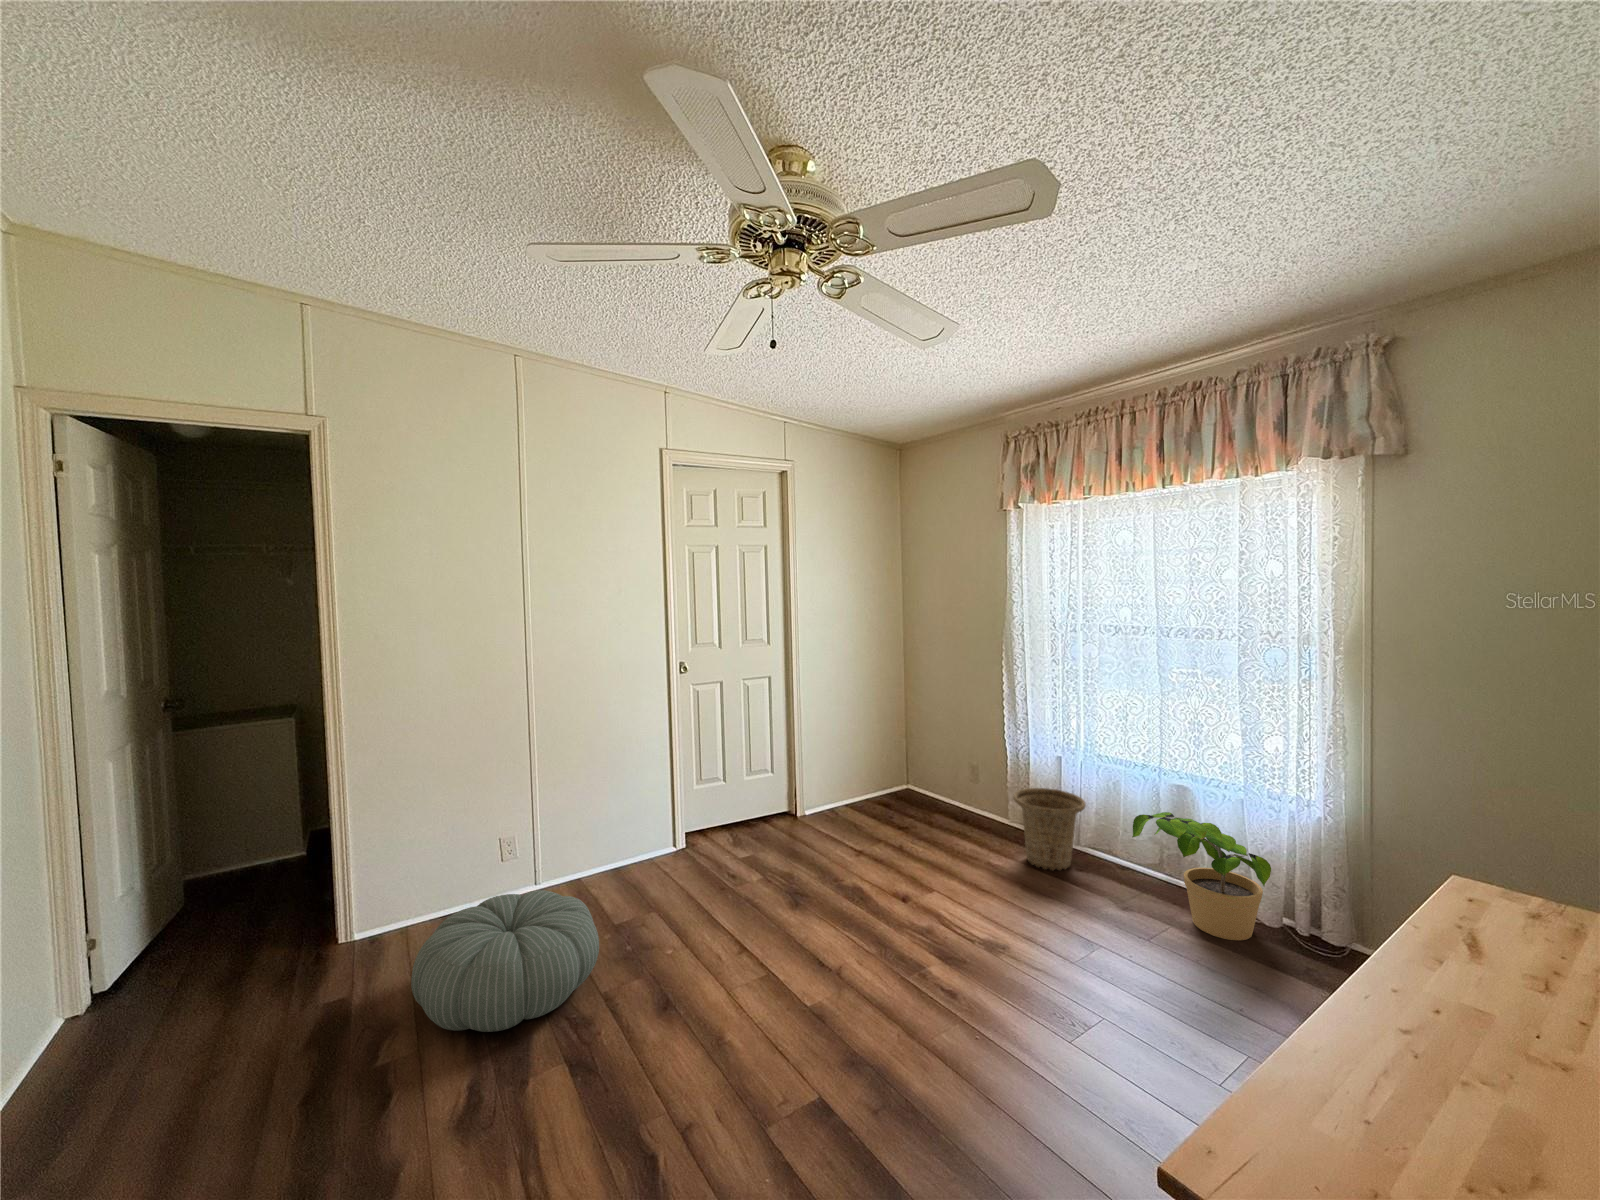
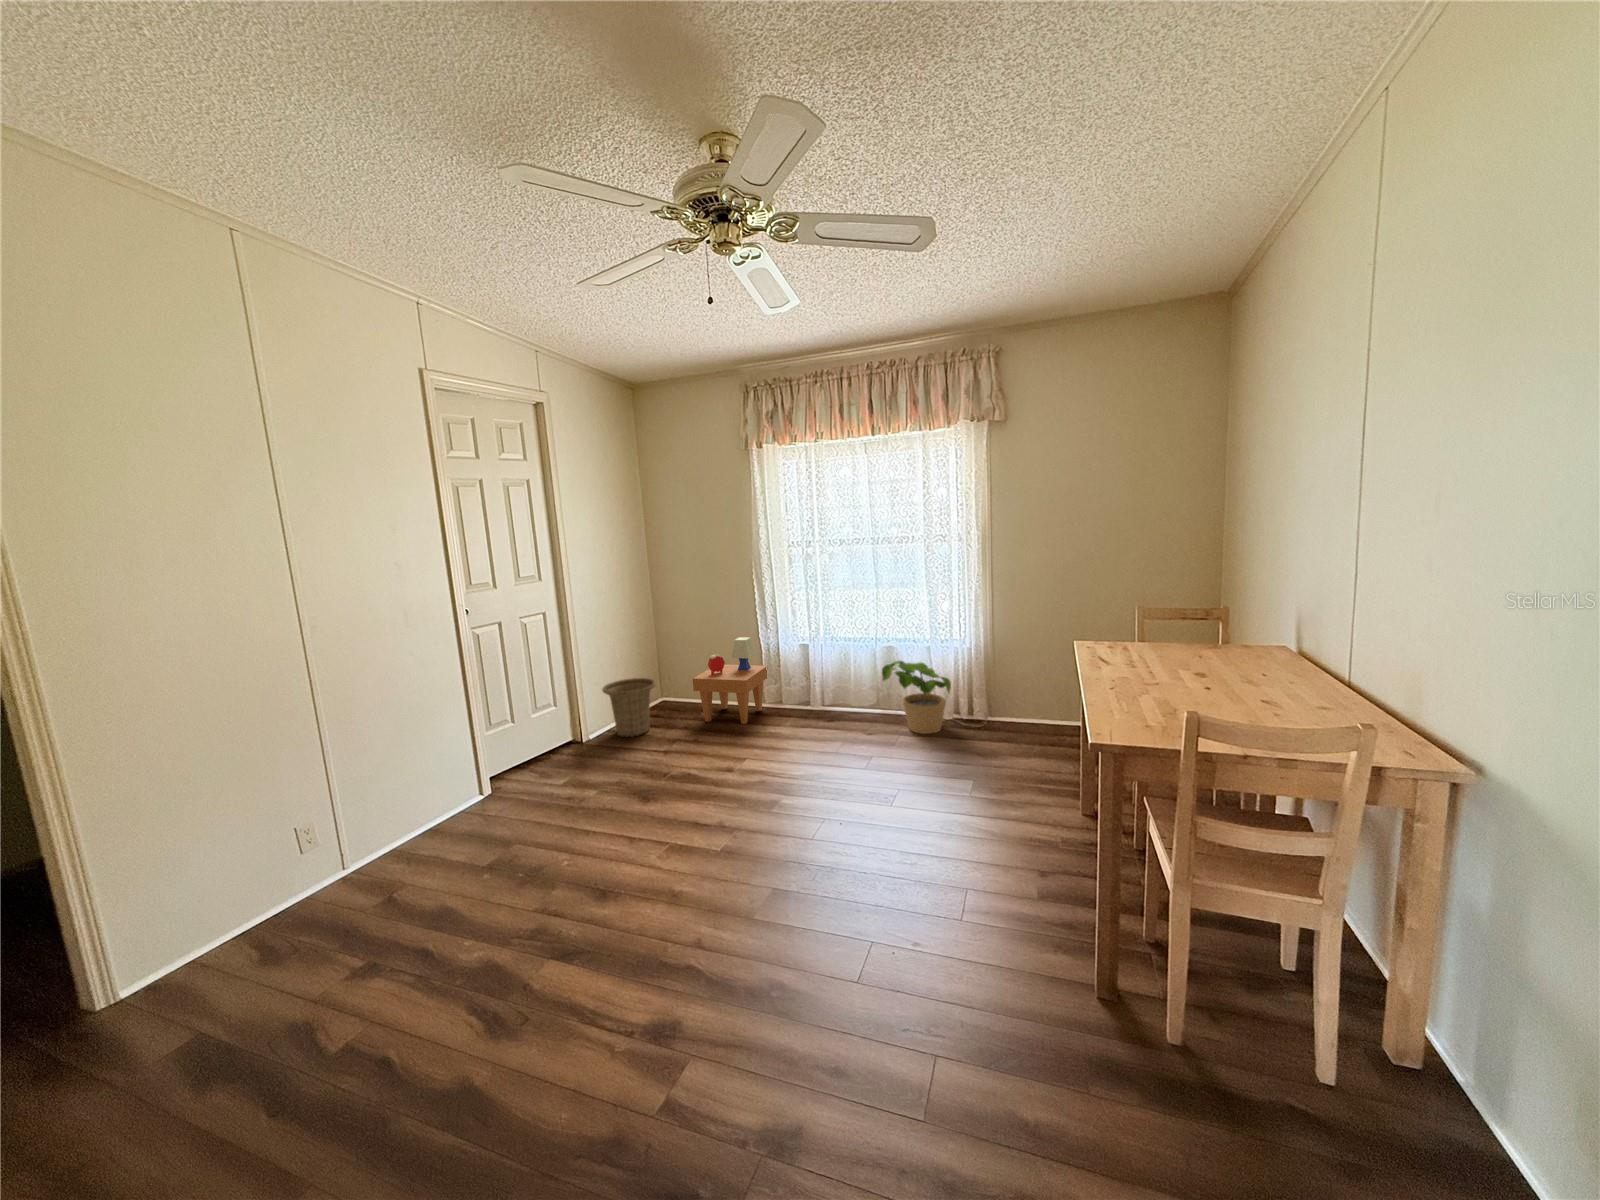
side table: none [914,734,1014,844] -> present [693,637,768,724]
basket: present [1013,788,1086,870] -> present [602,678,656,737]
pouf: present [411,890,599,1032] -> none [237,863,489,1058]

